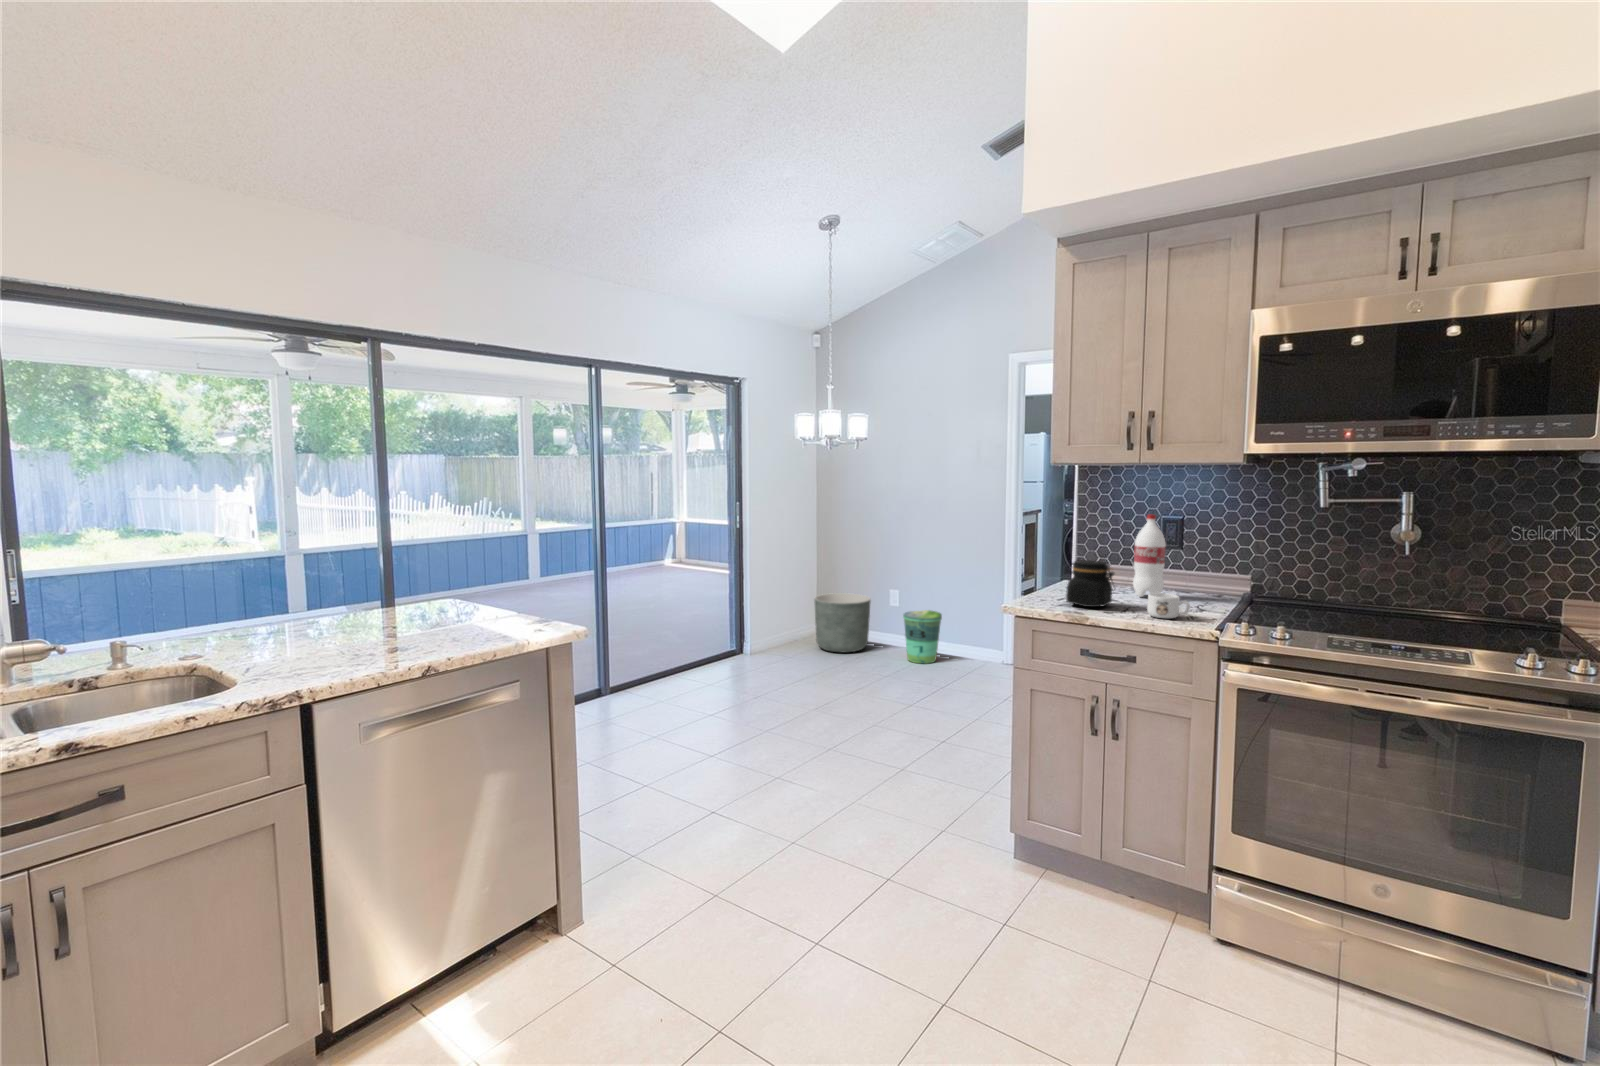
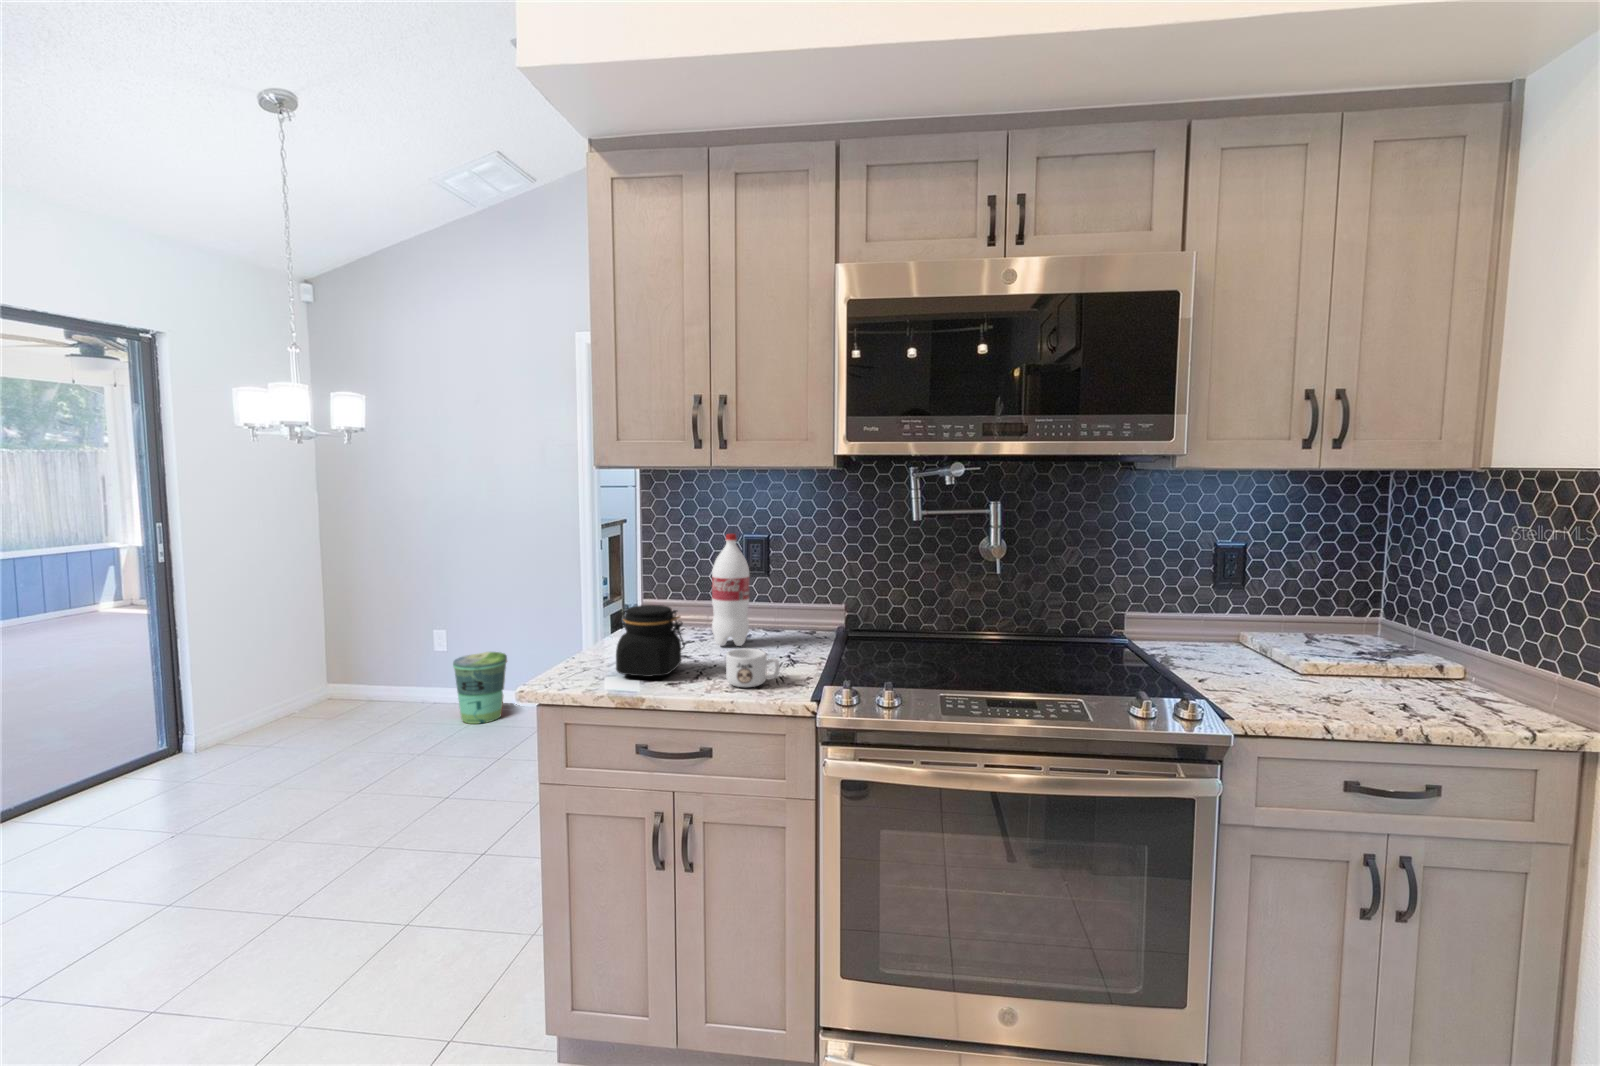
planter: present [814,593,871,652] -> none [317,638,408,724]

